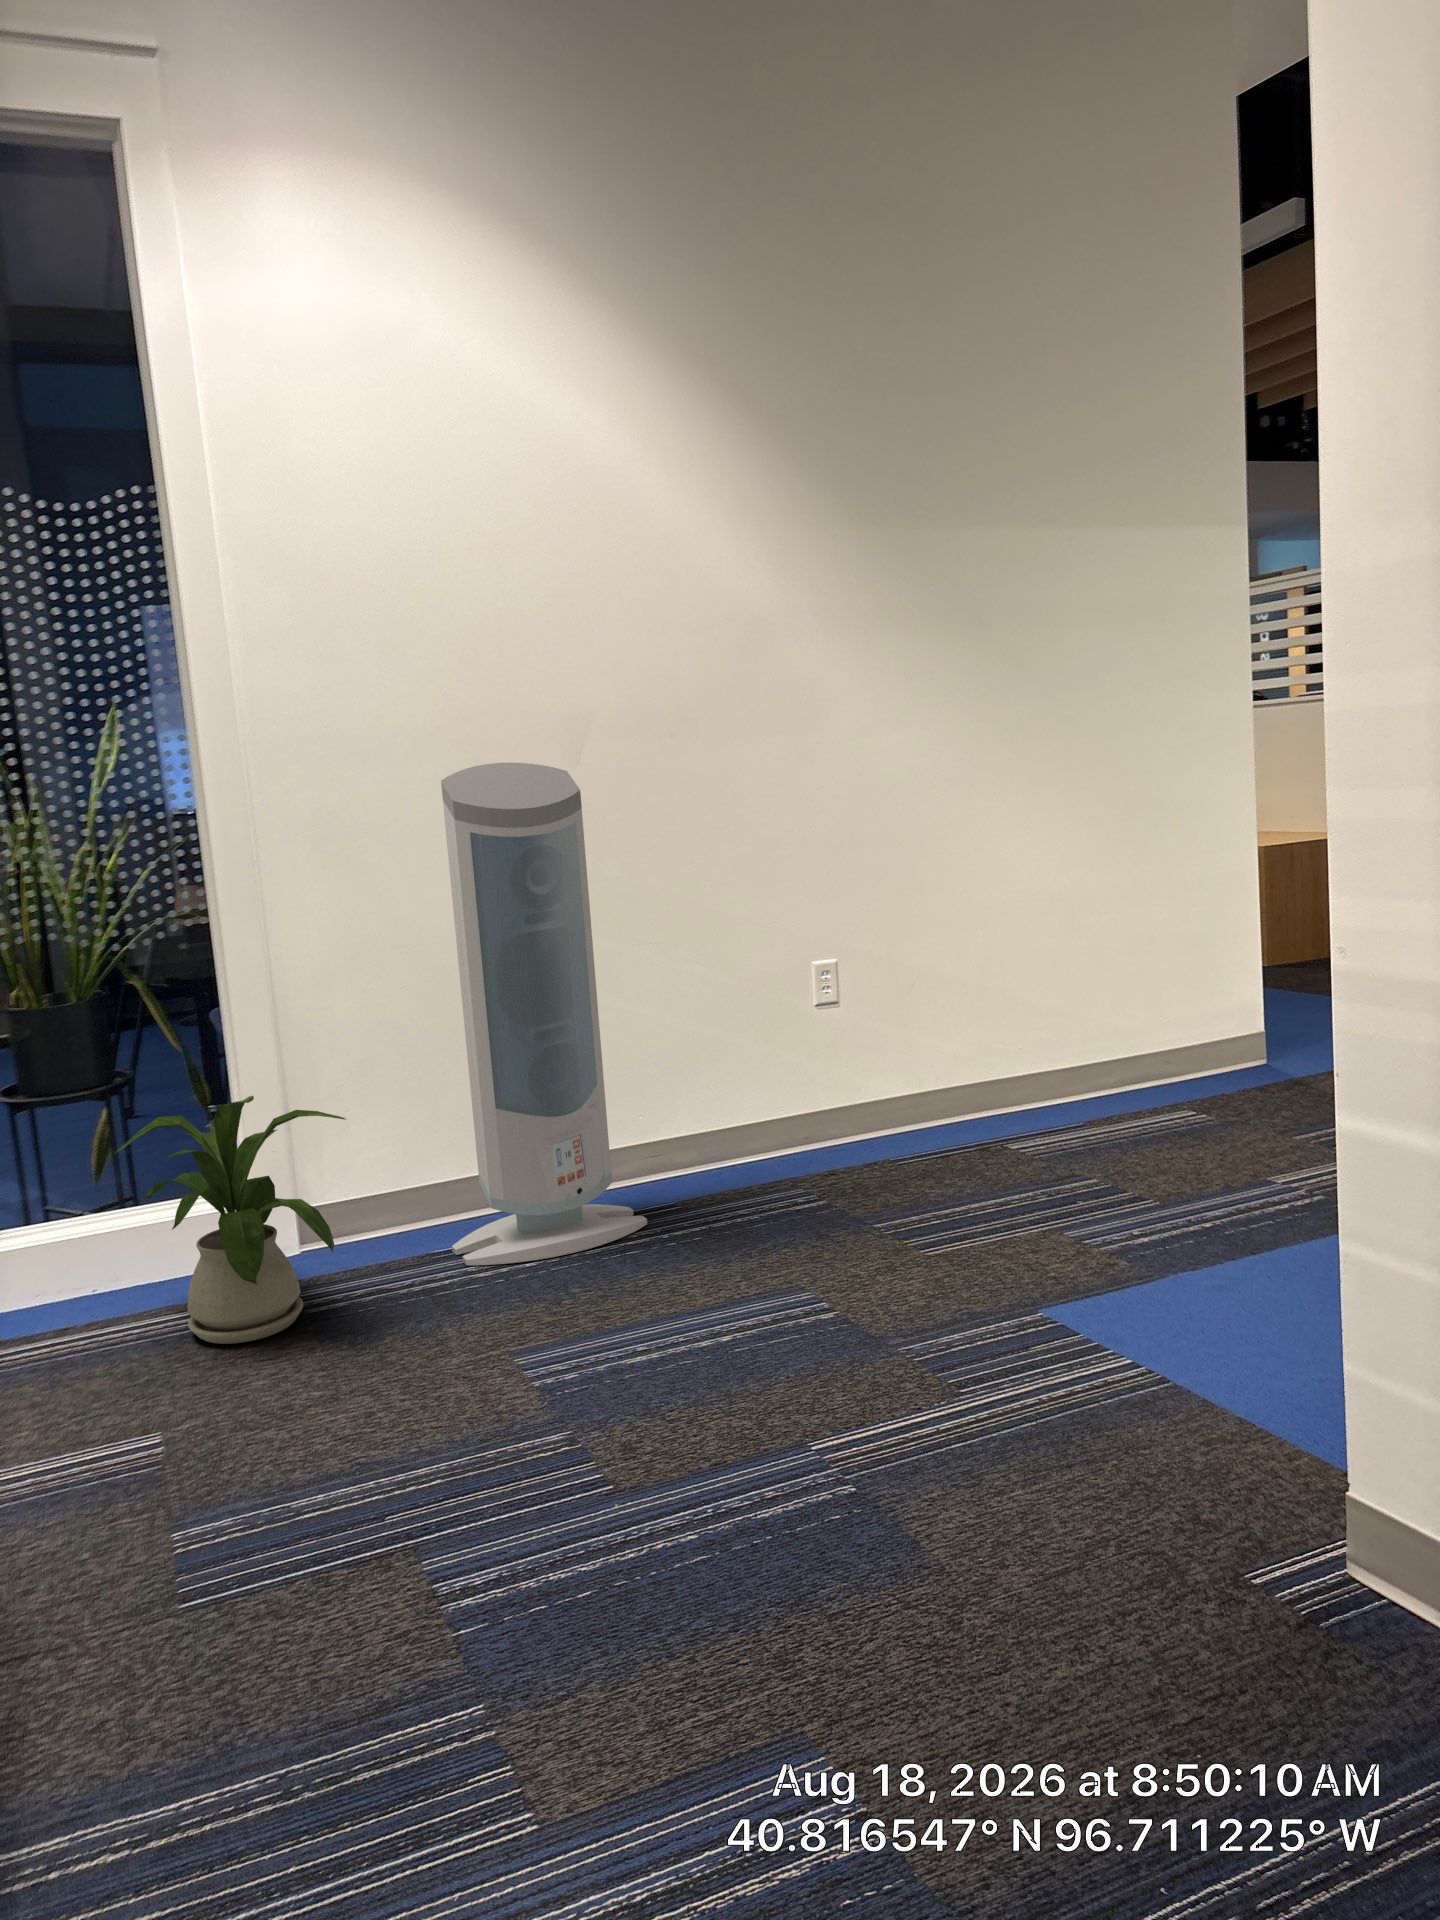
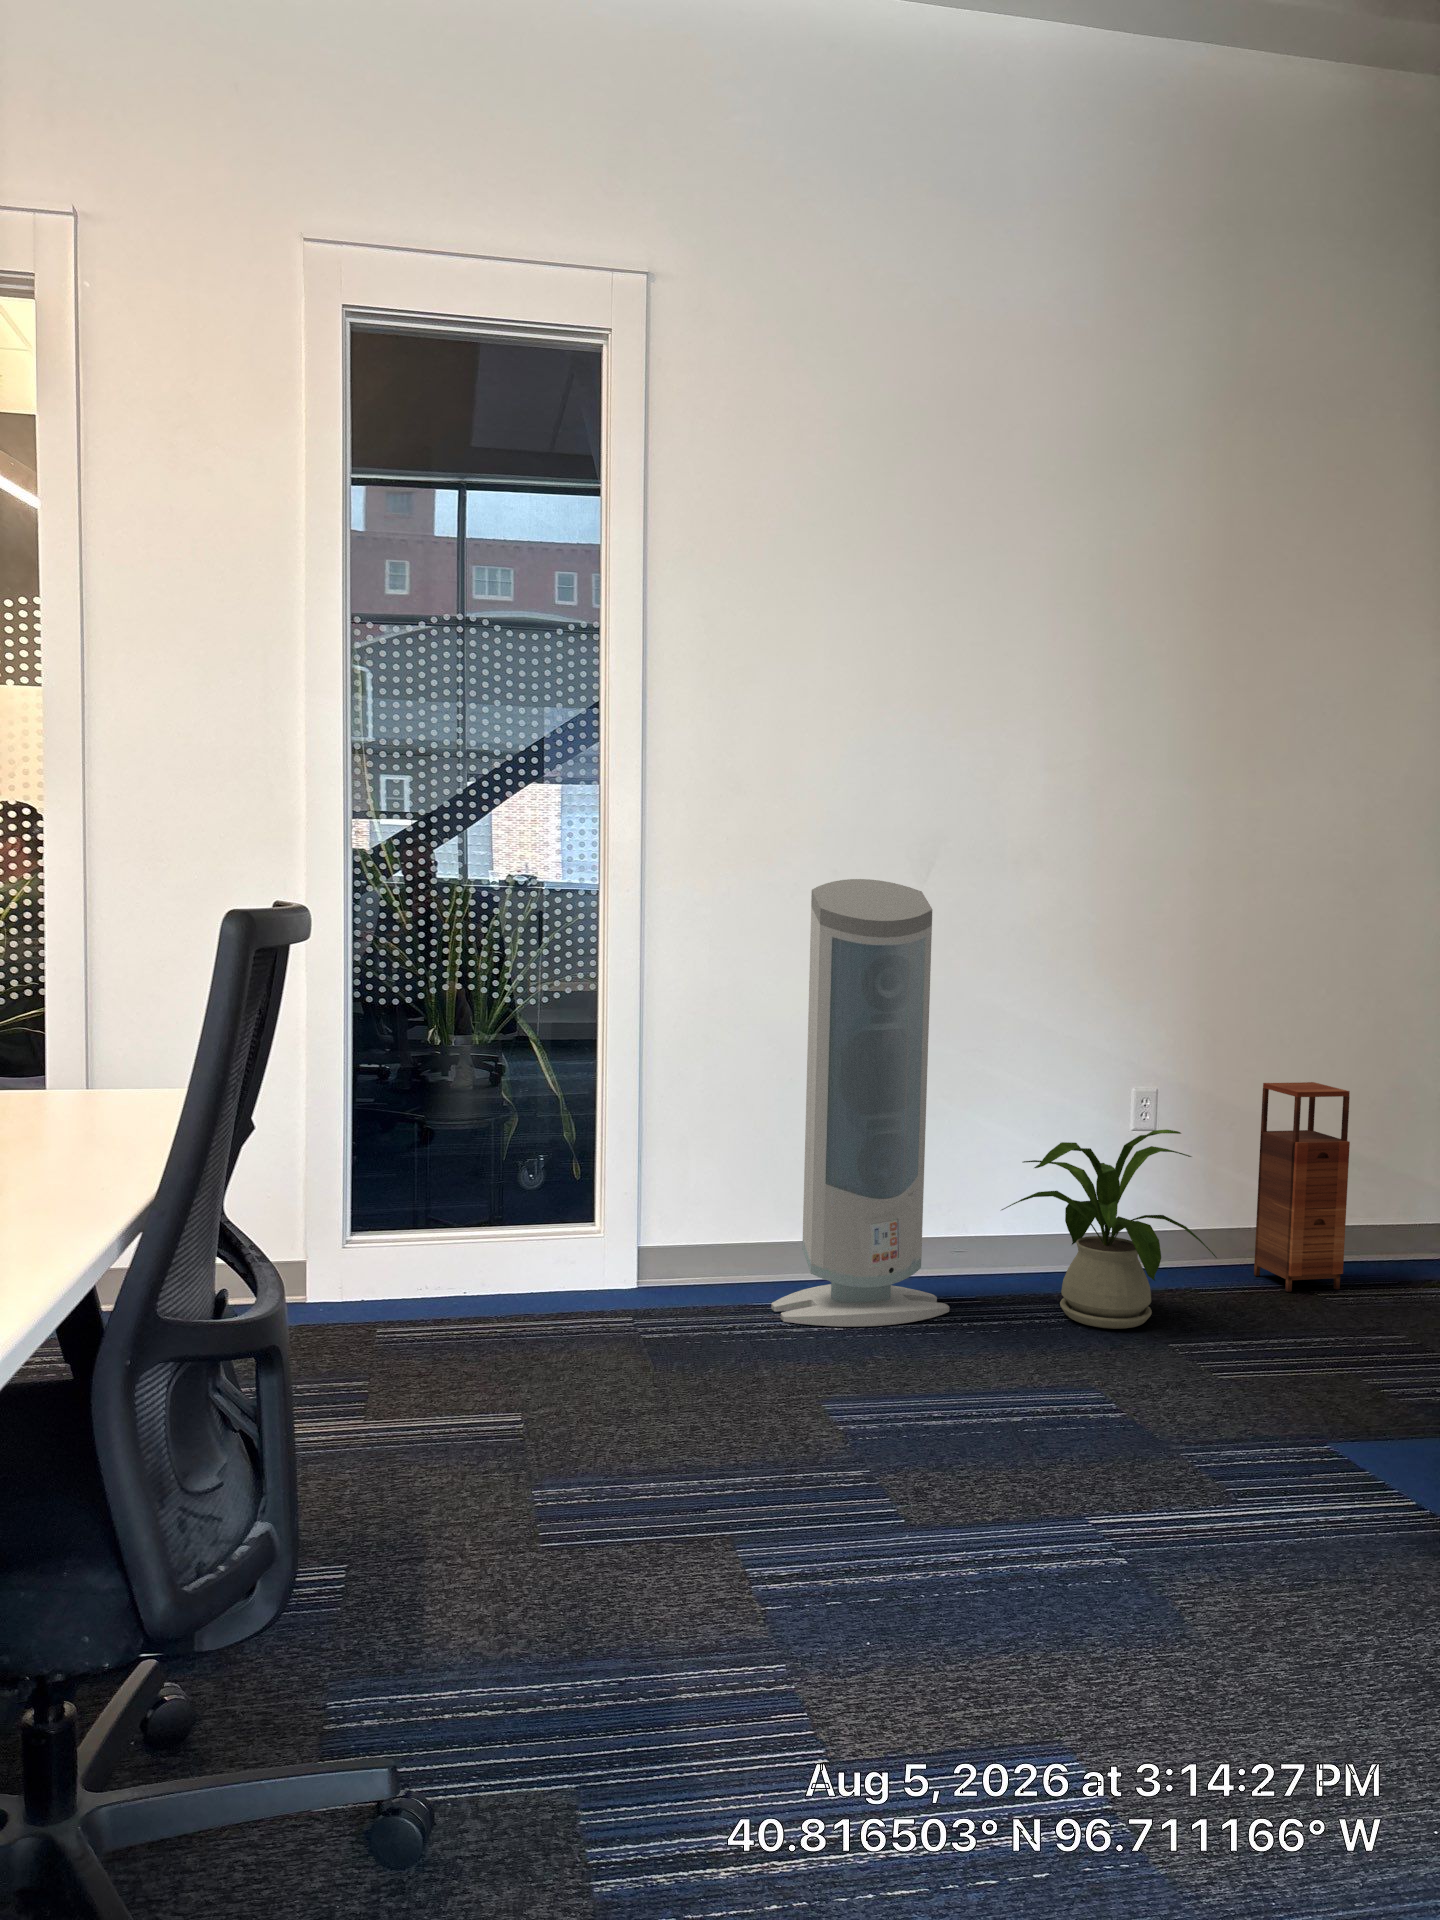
storage cabinet: none [944,930,1038,1147] -> present [1254,1082,1350,1292]
house plant: present [114,1096,346,1344] -> present [1002,1130,1217,1329]

